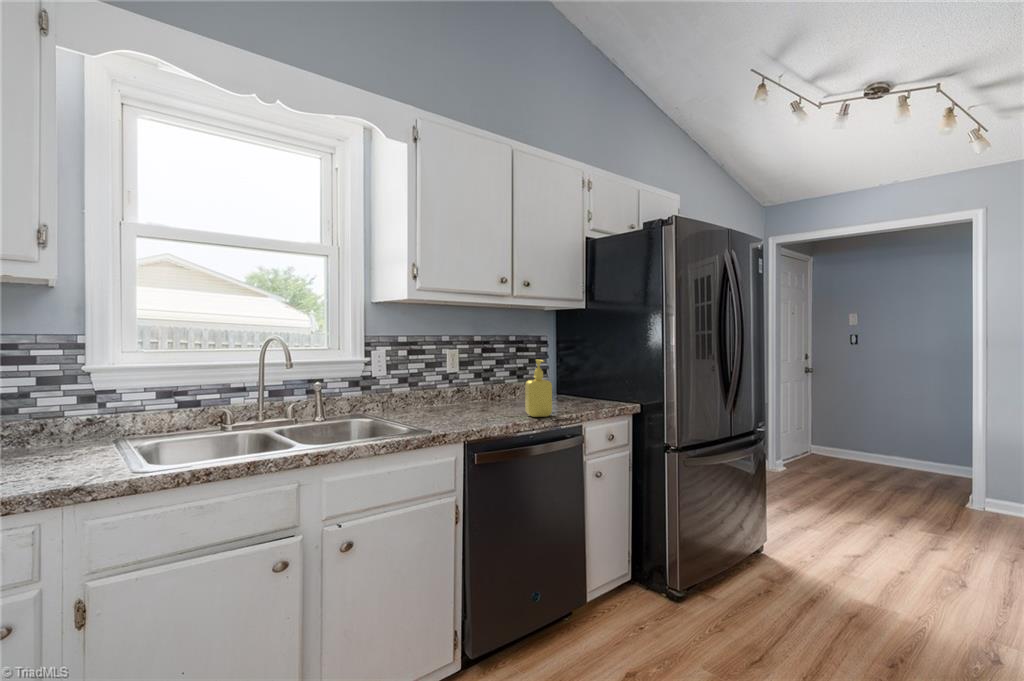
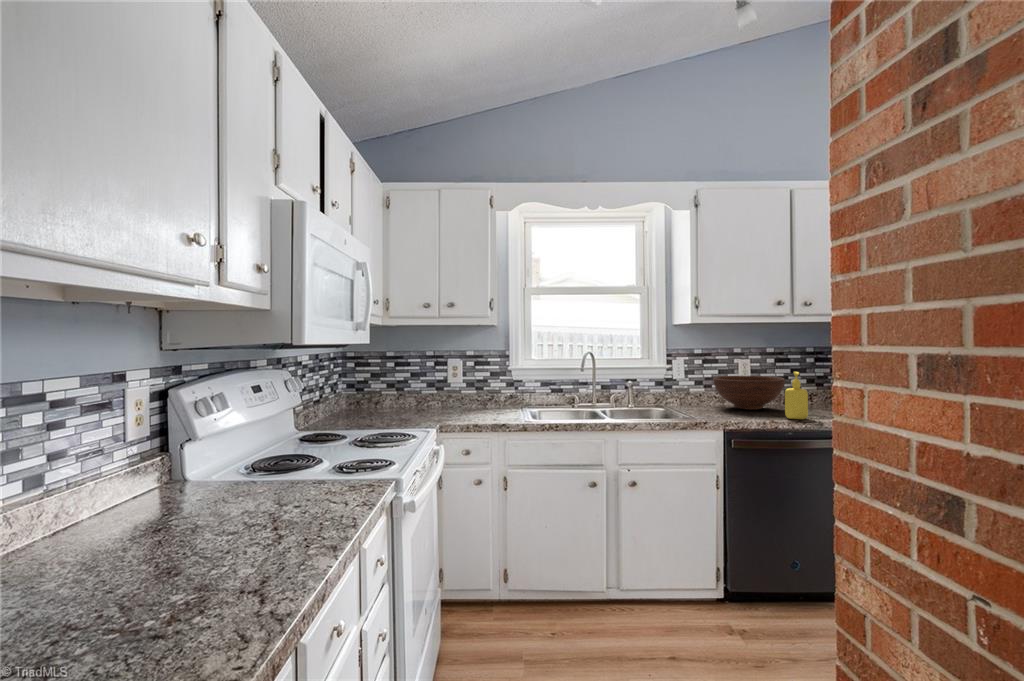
fruit bowl: none [428,369,509,410] -> present [713,376,785,410]

